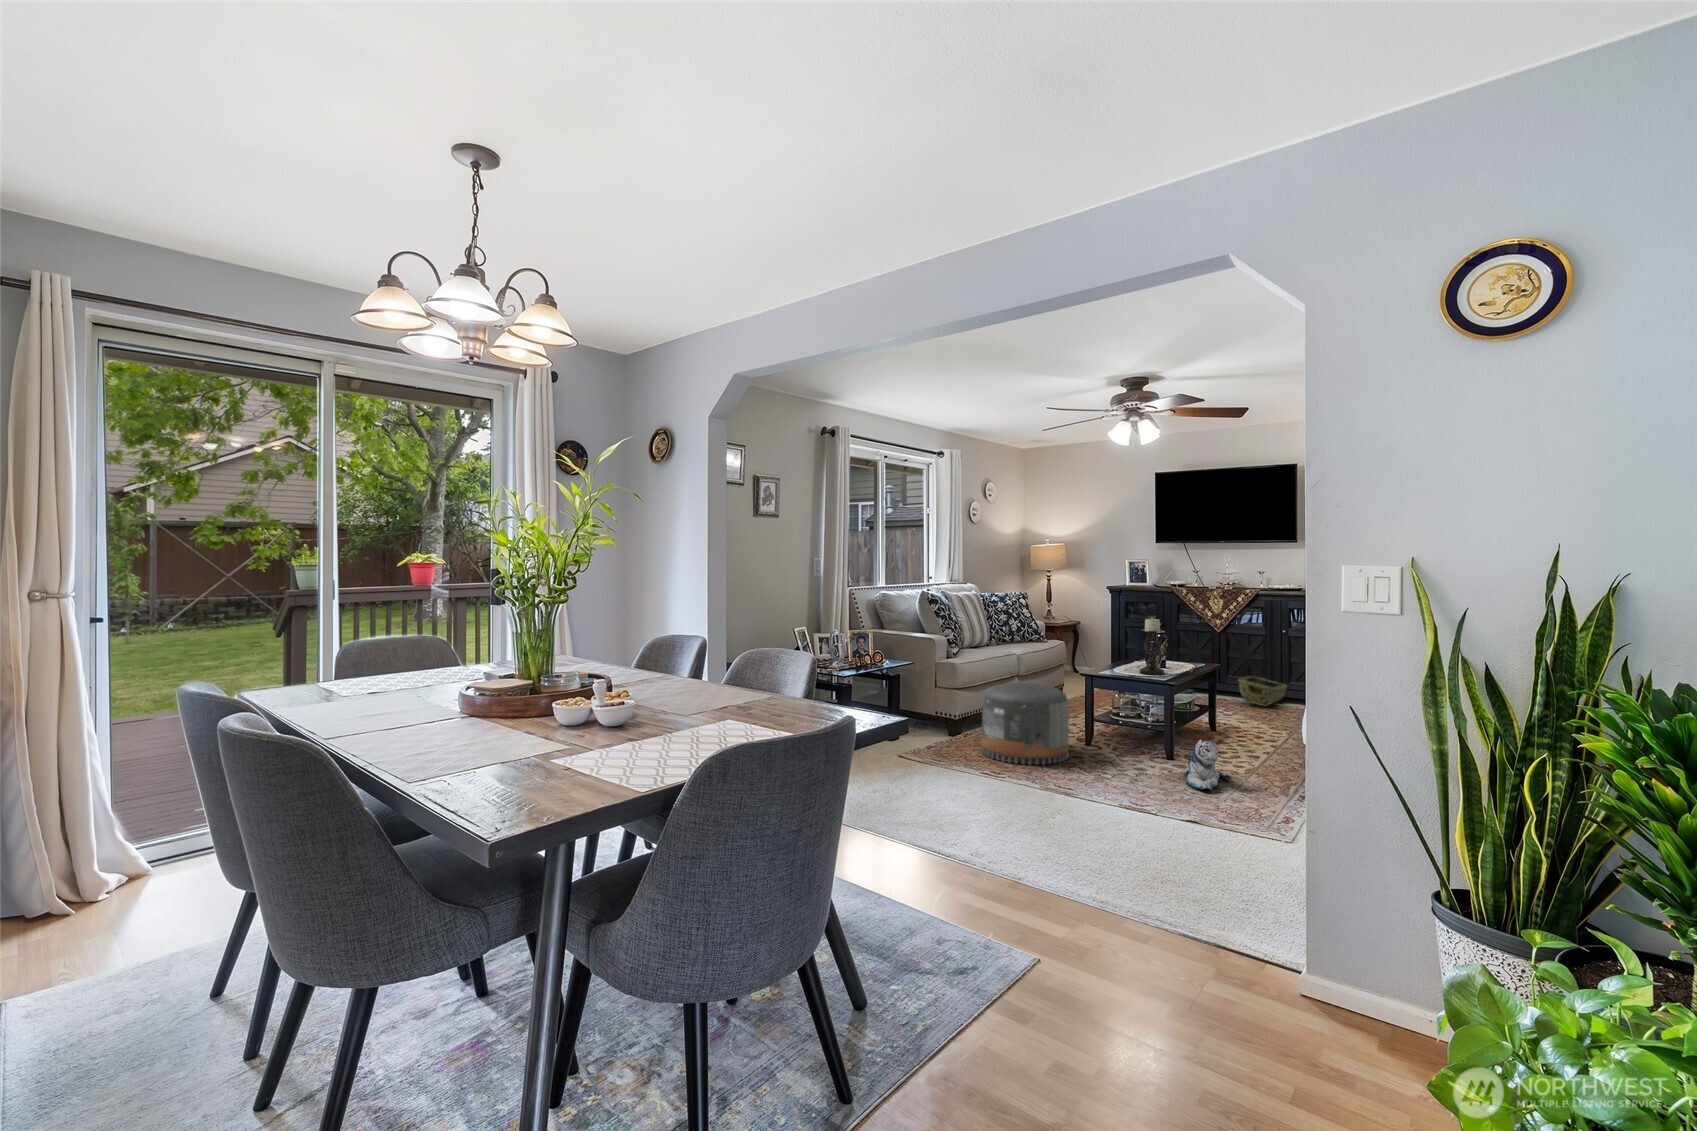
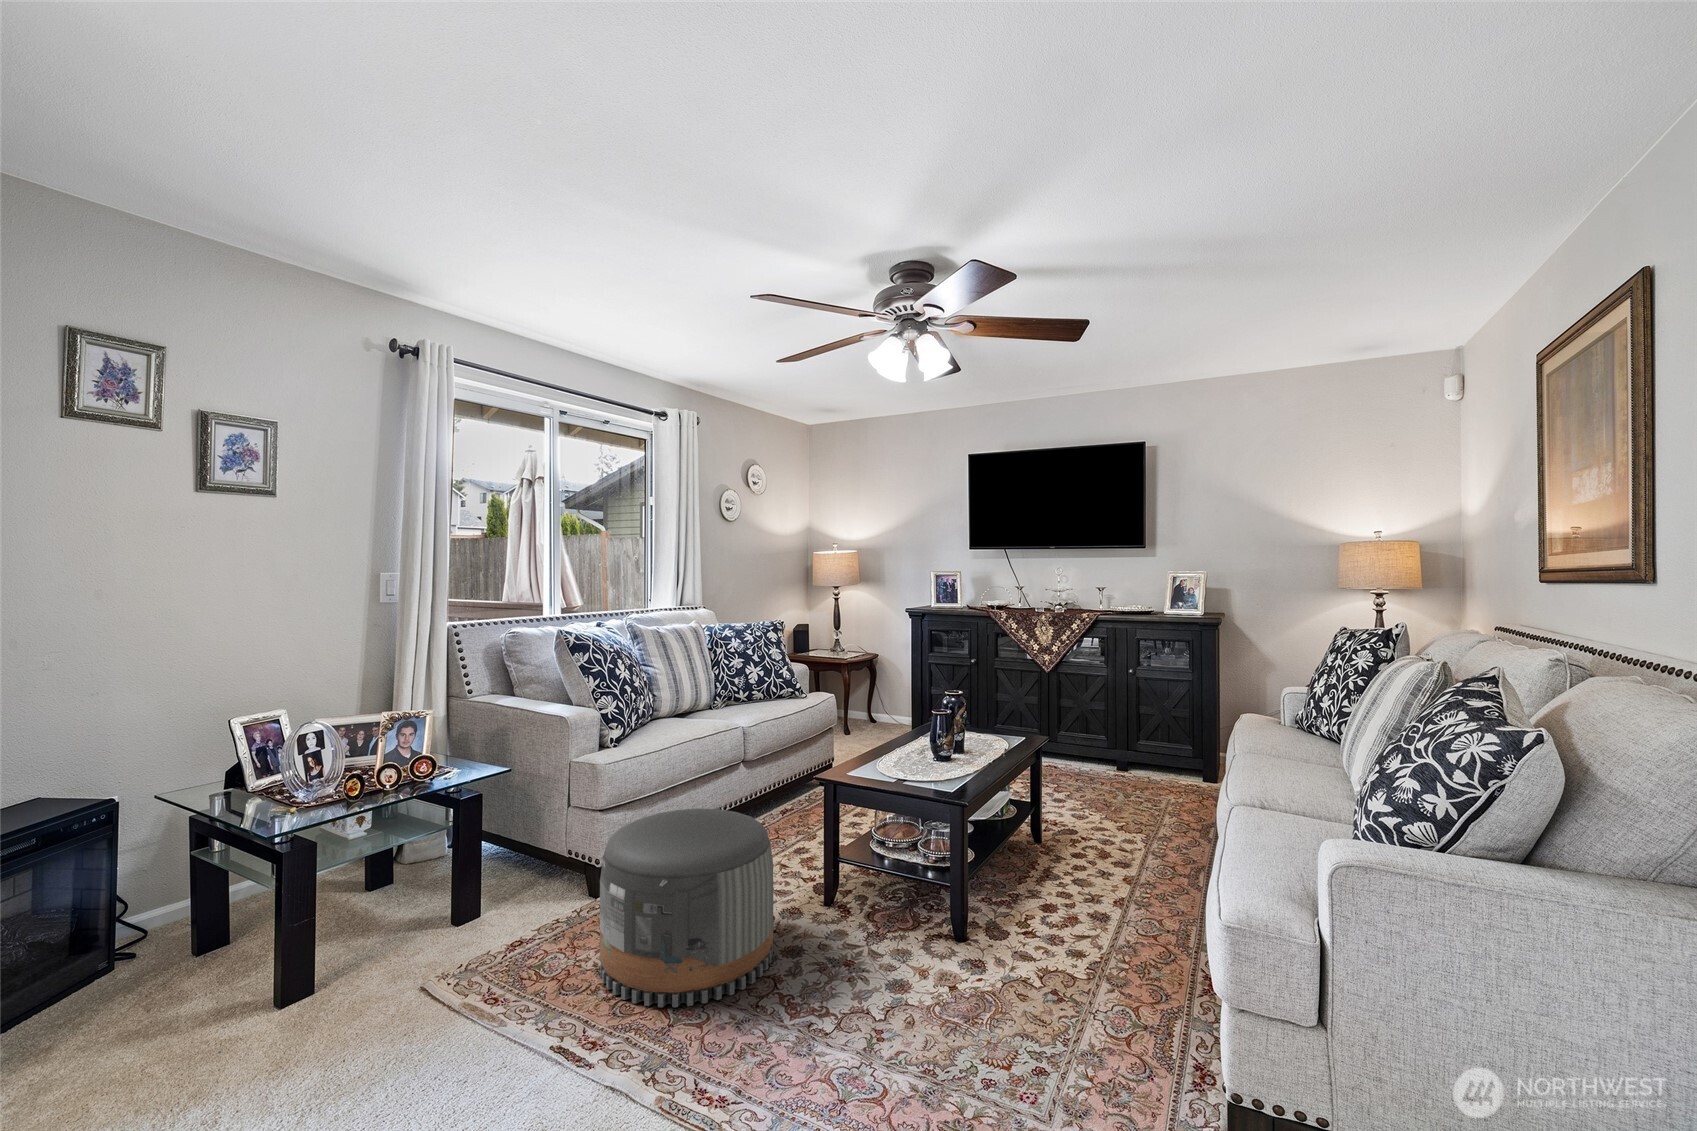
candle holder: present [1139,617,1165,675] -> none [916,673,959,778]
woven basket: present [1238,676,1287,706] -> none [1075,734,1140,783]
plush toy: present [1184,740,1231,790] -> none [981,955,1072,1093]

